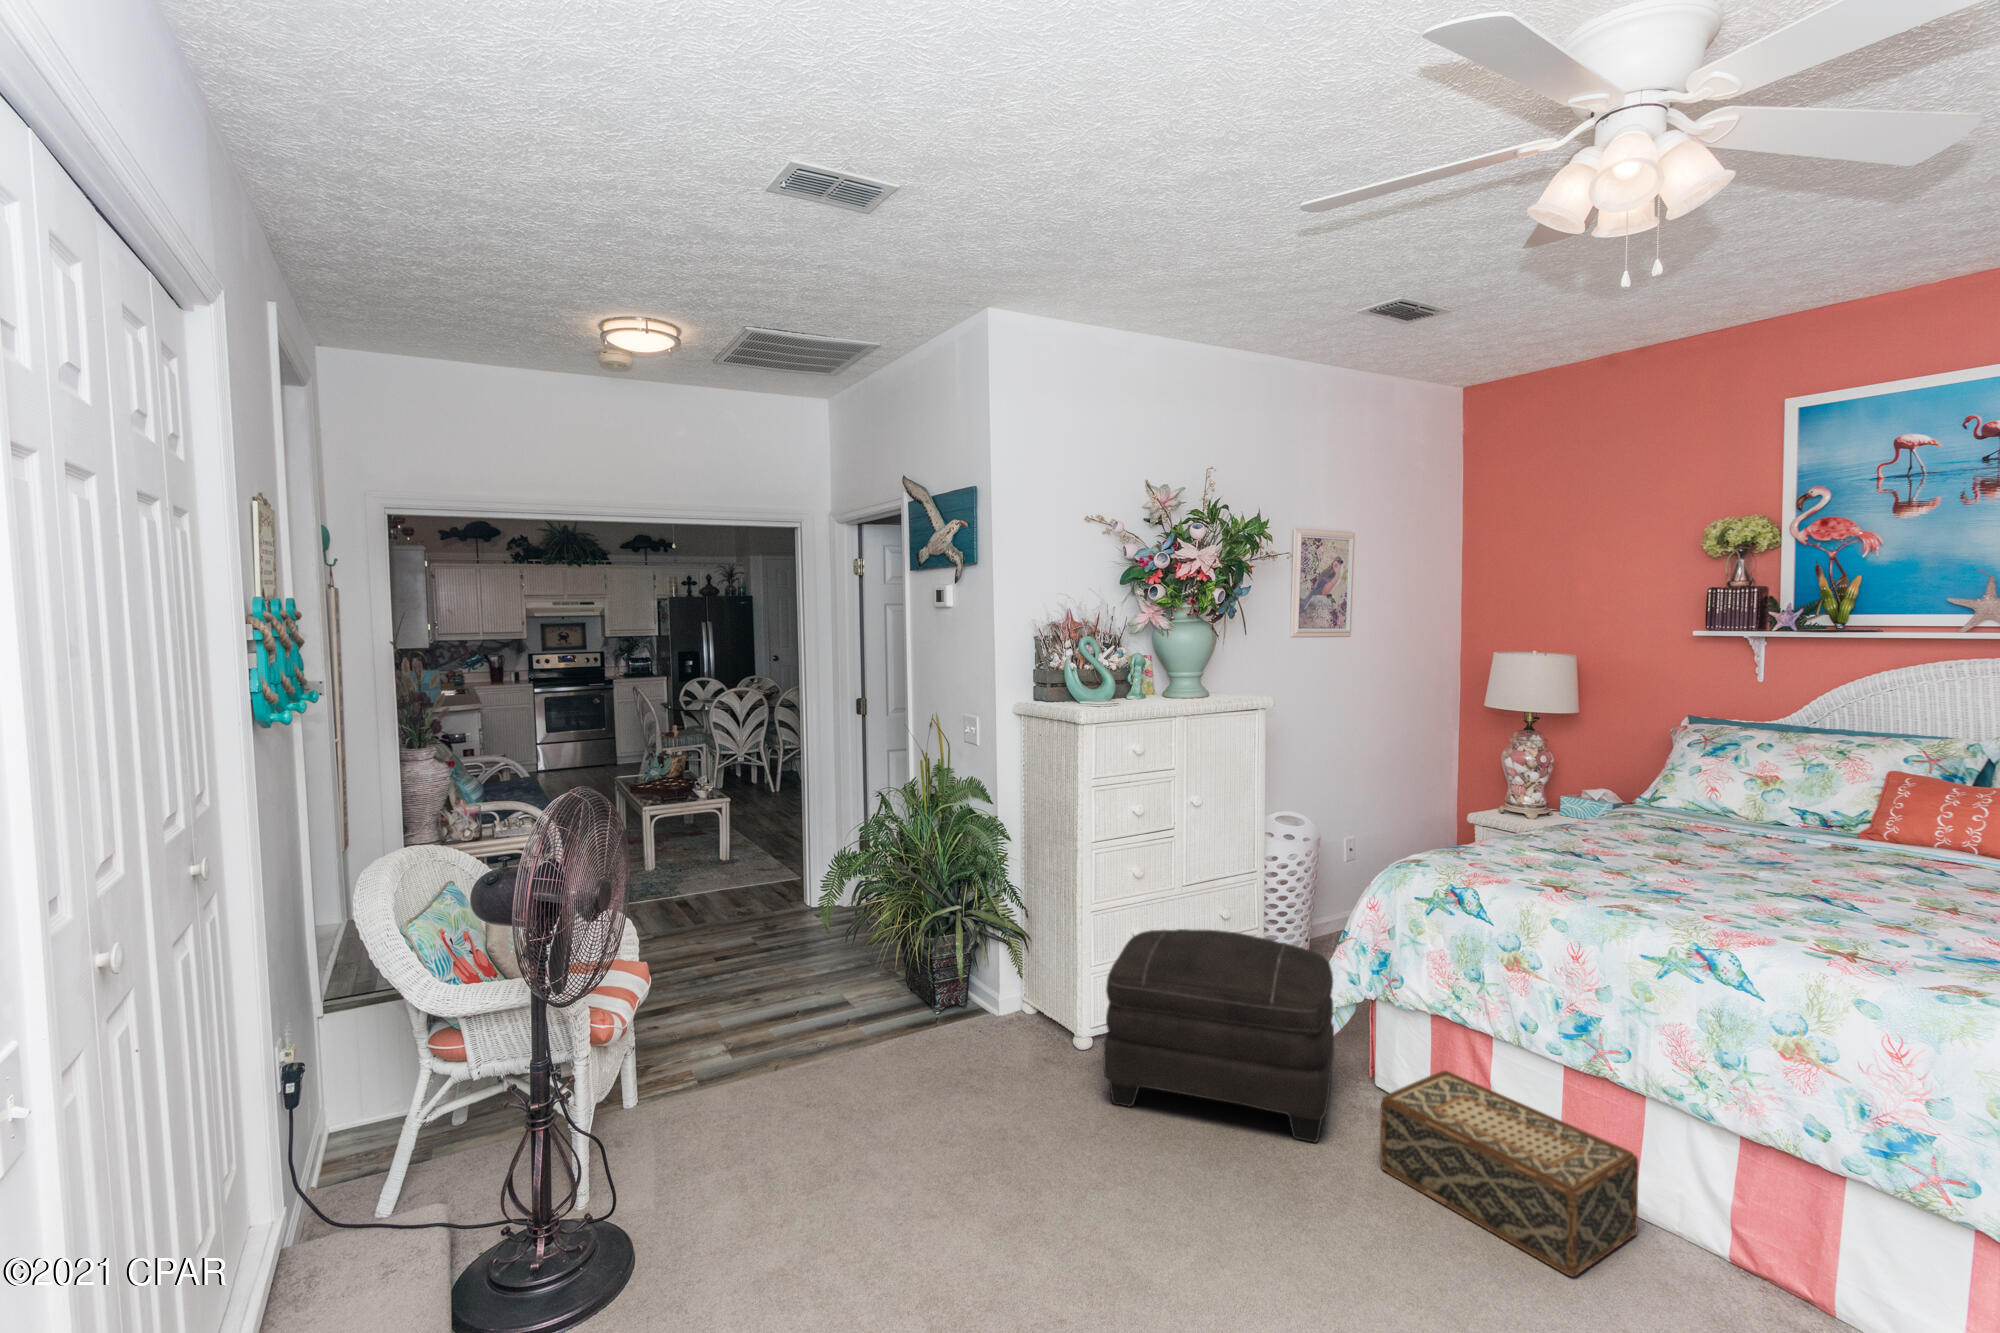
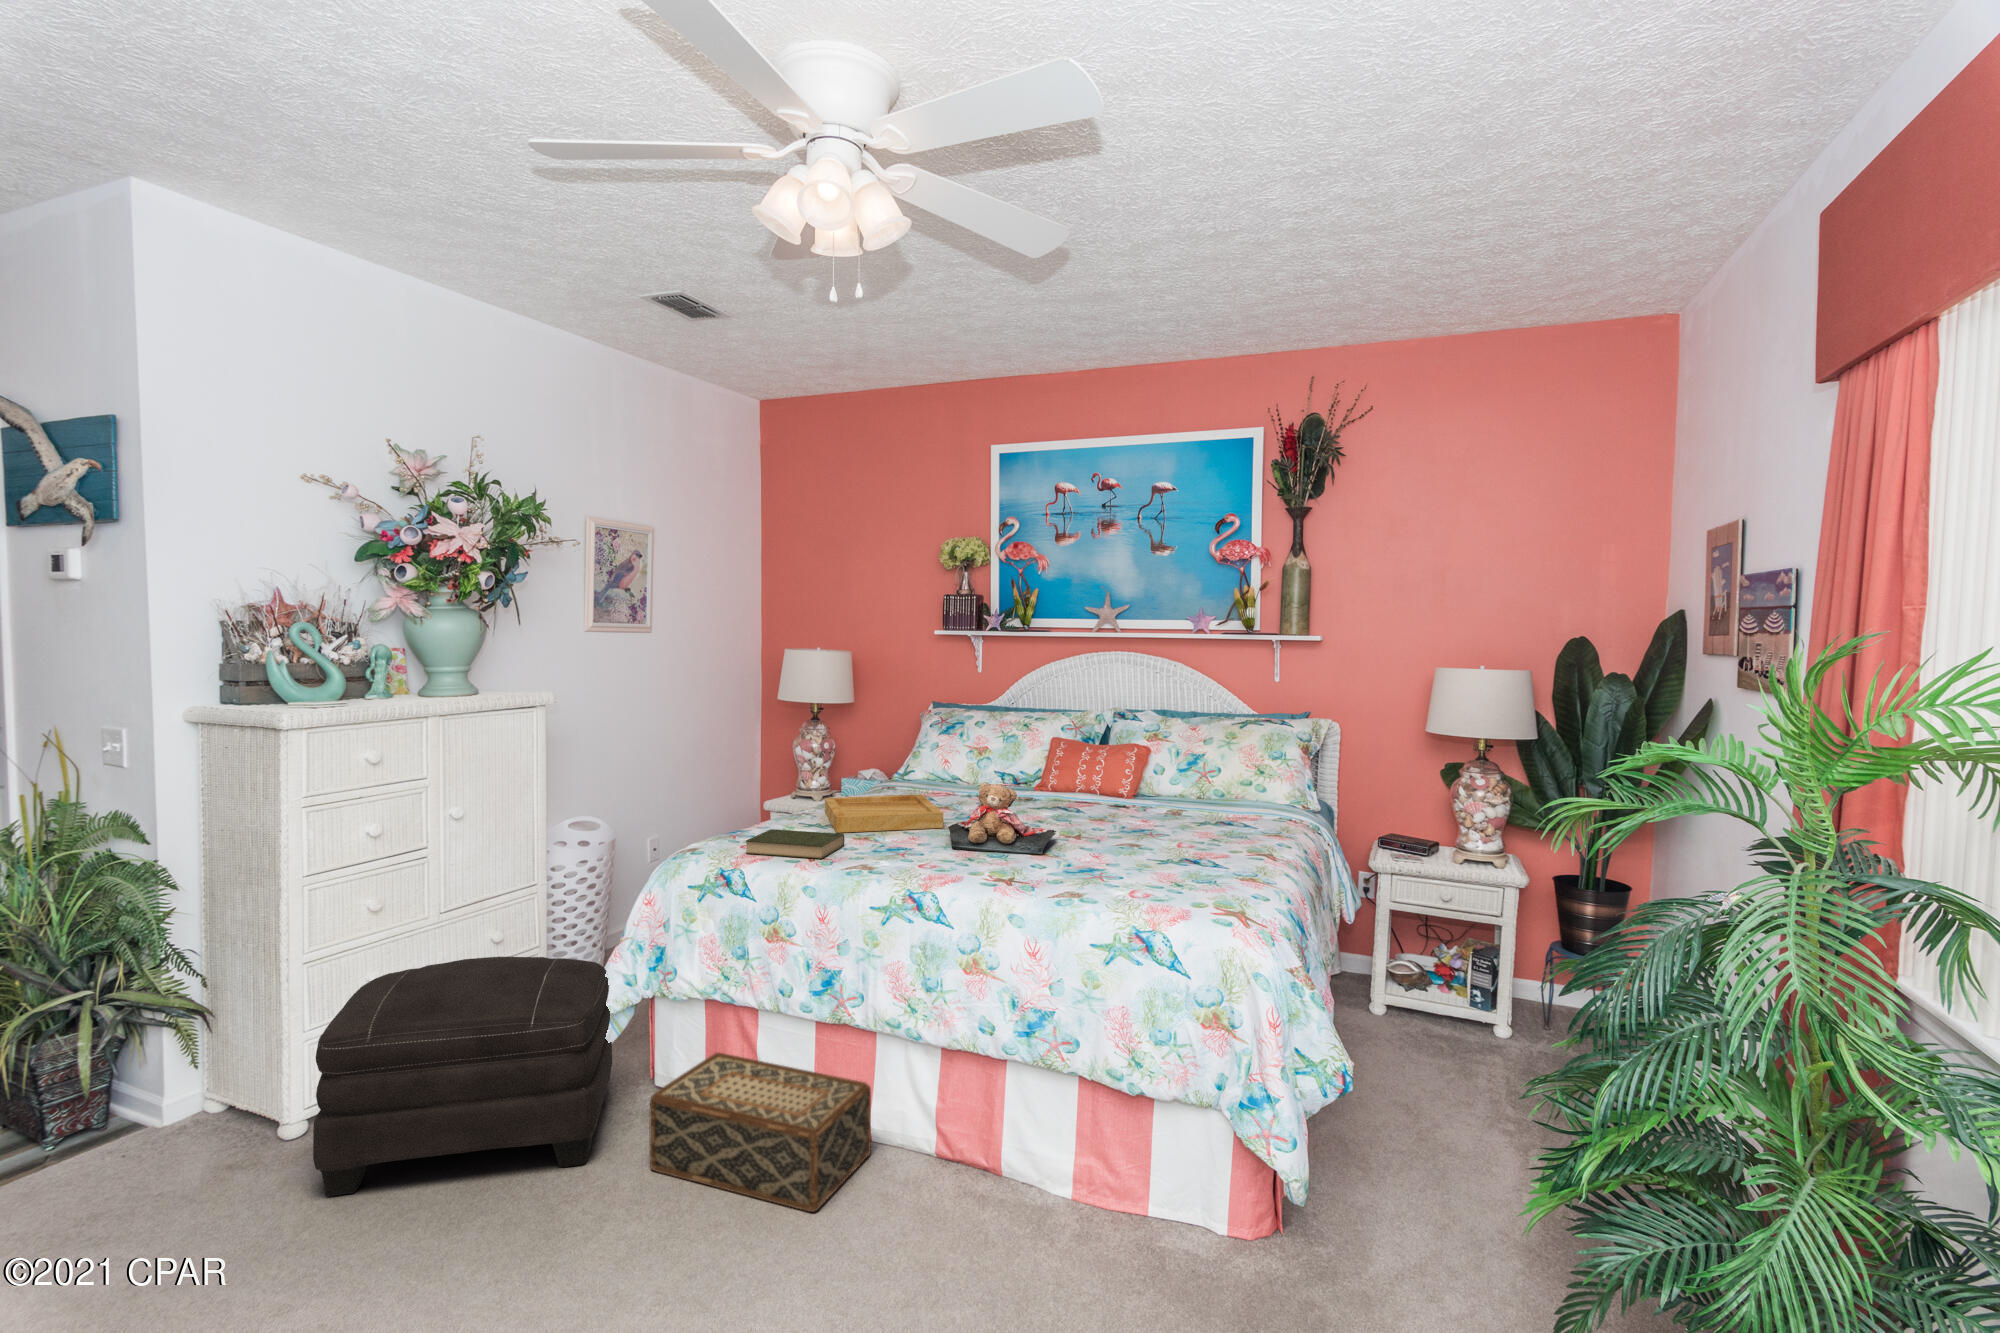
tray: none [1558,820,1727,872] -> present [825,795,943,833]
teddy bear: none [1737,823,1920,927] -> present [948,782,1056,854]
book: none [1476,849,1594,890] -> present [746,829,845,859]

